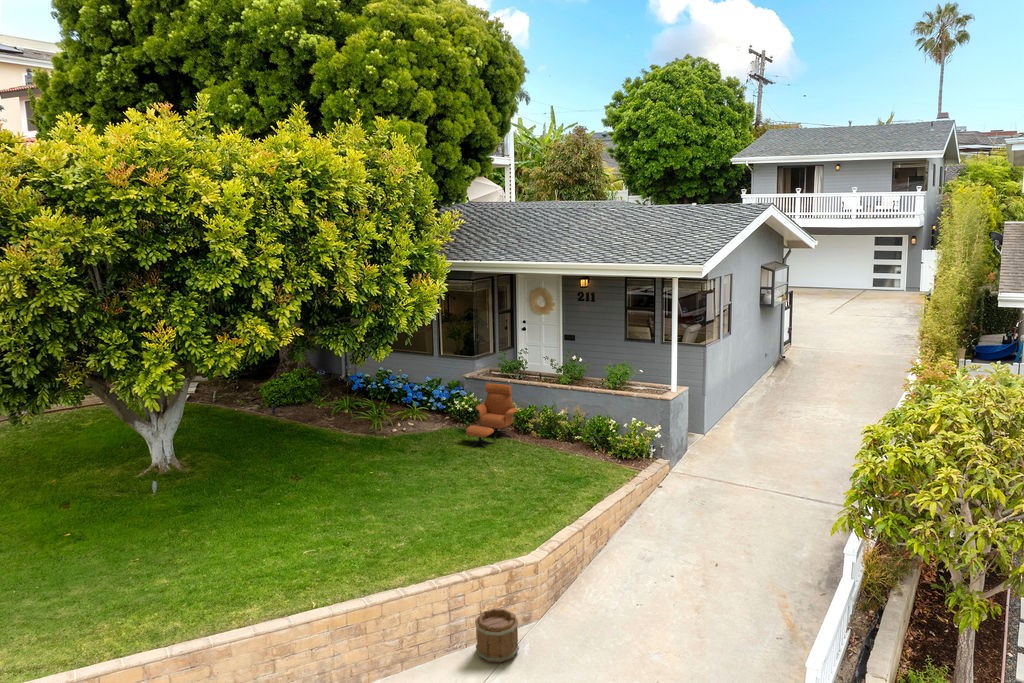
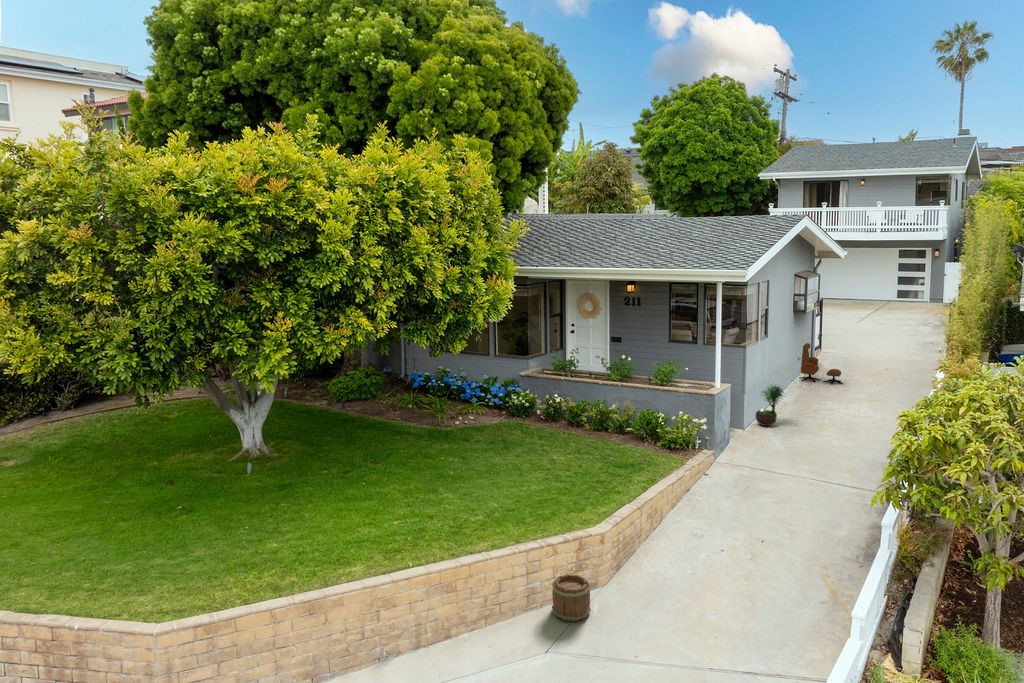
lounge chair: present [466,383,517,448] -> present [799,343,843,384]
potted tree: none [717,383,747,430] -> present [756,386,784,426]

